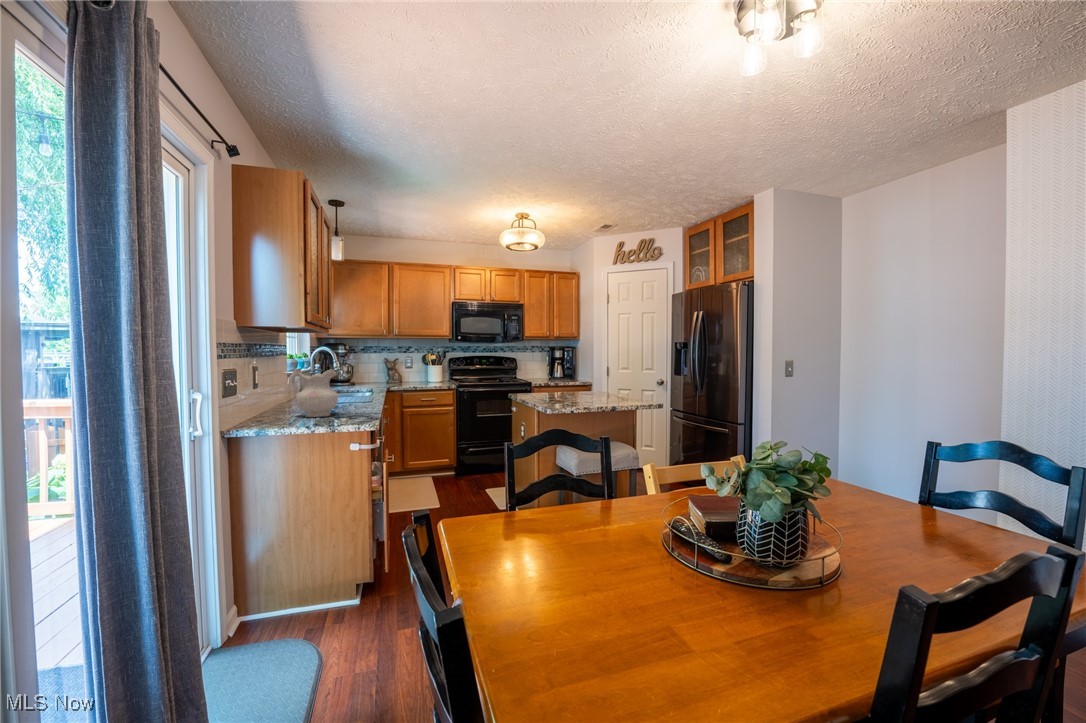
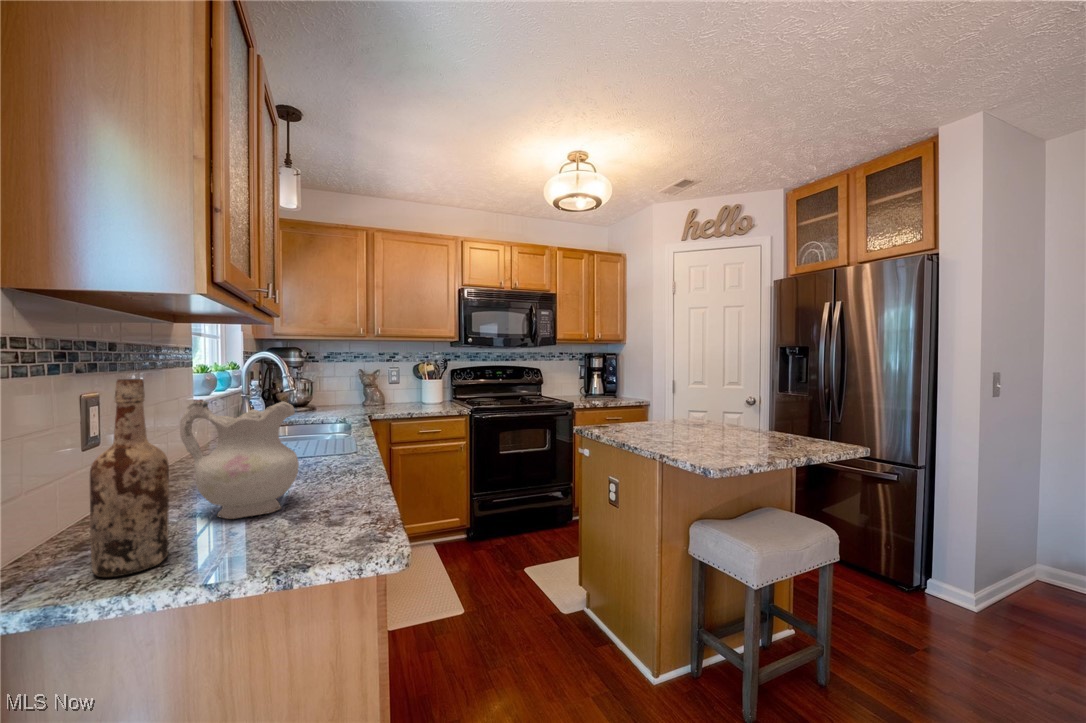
wine bottle: none [266,358,291,426] -> present [90,379,169,577]

